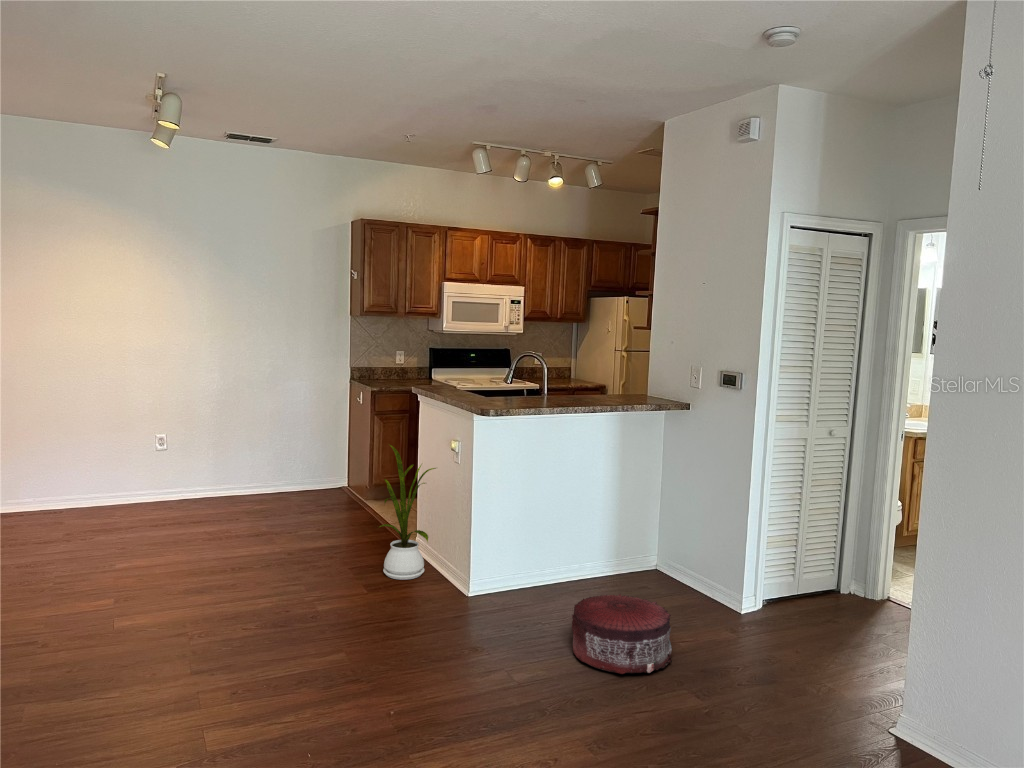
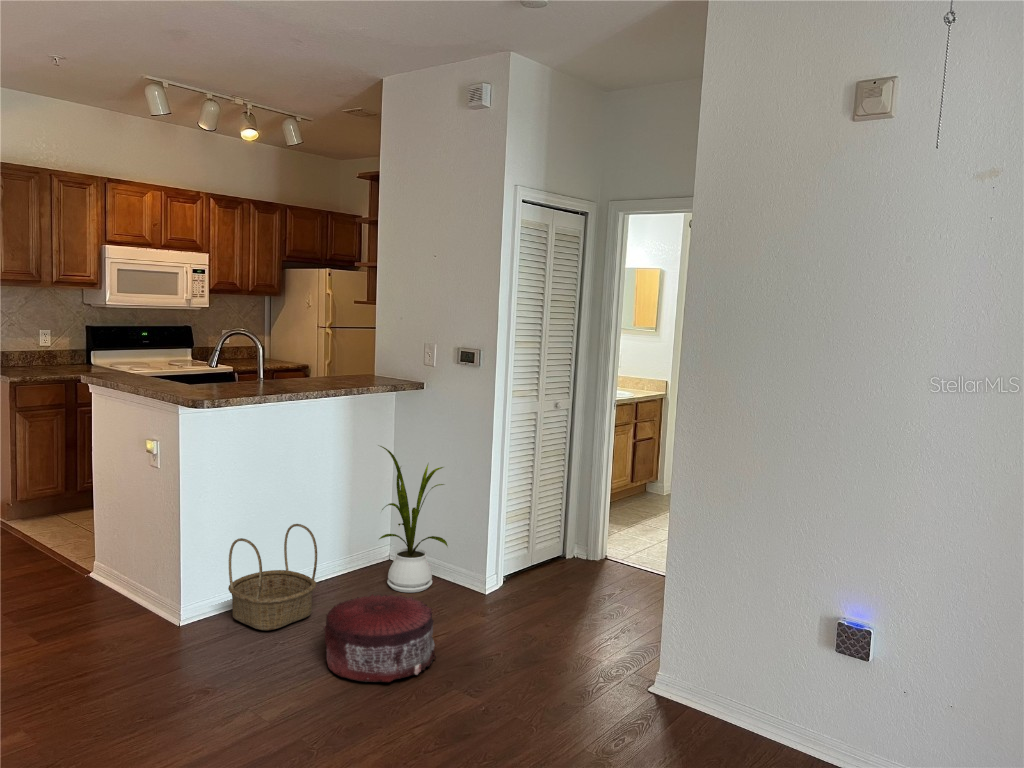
house plant: present [379,445,436,580] -> present [379,446,448,593]
basket: none [504,523,579,612] -> present [228,524,317,630]

